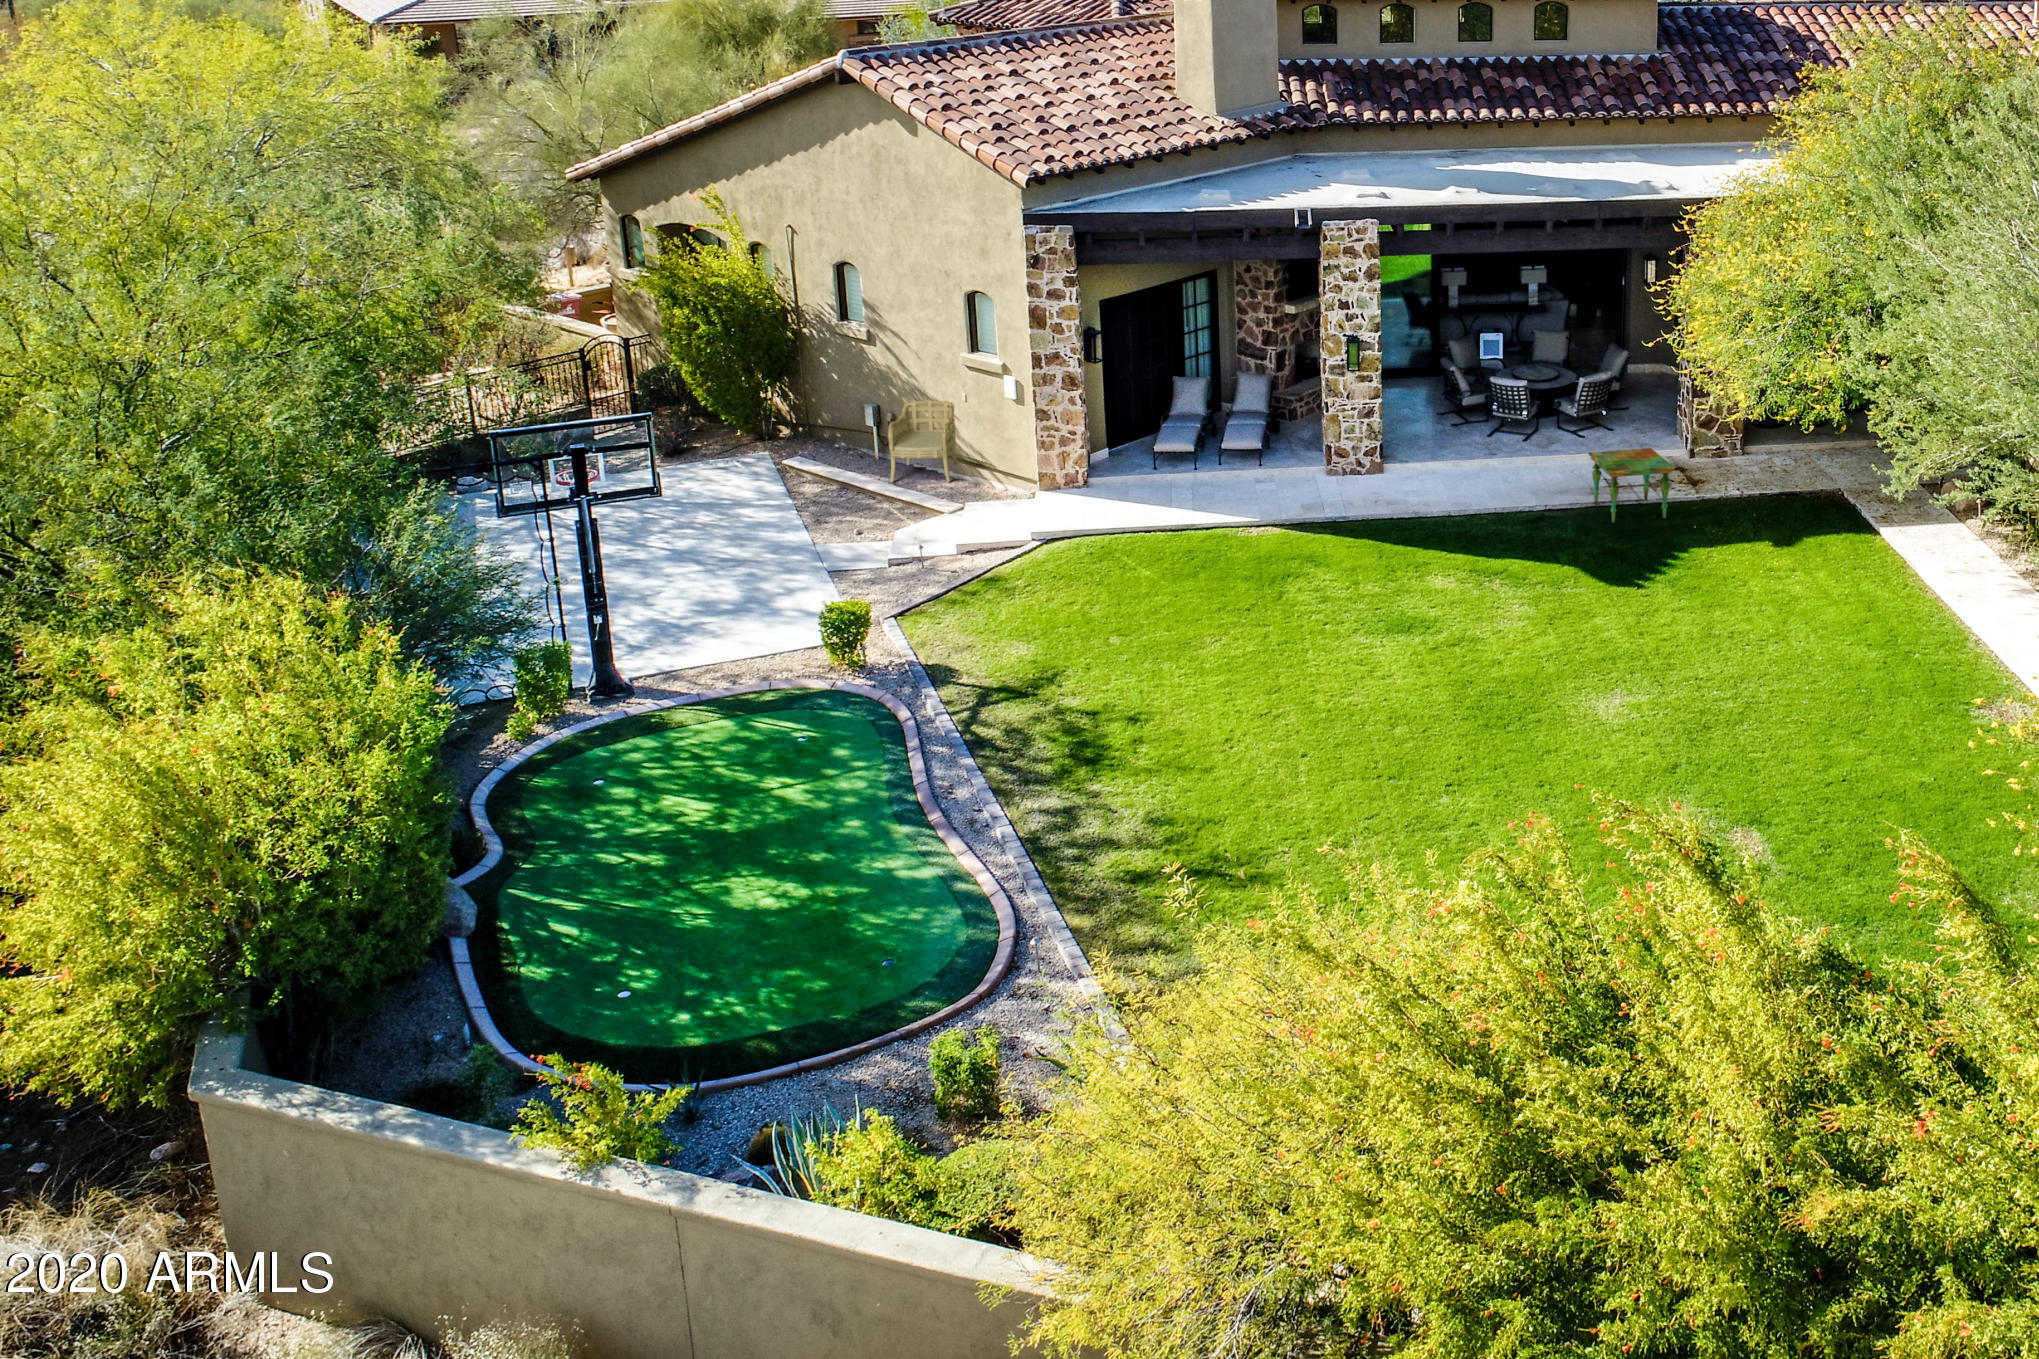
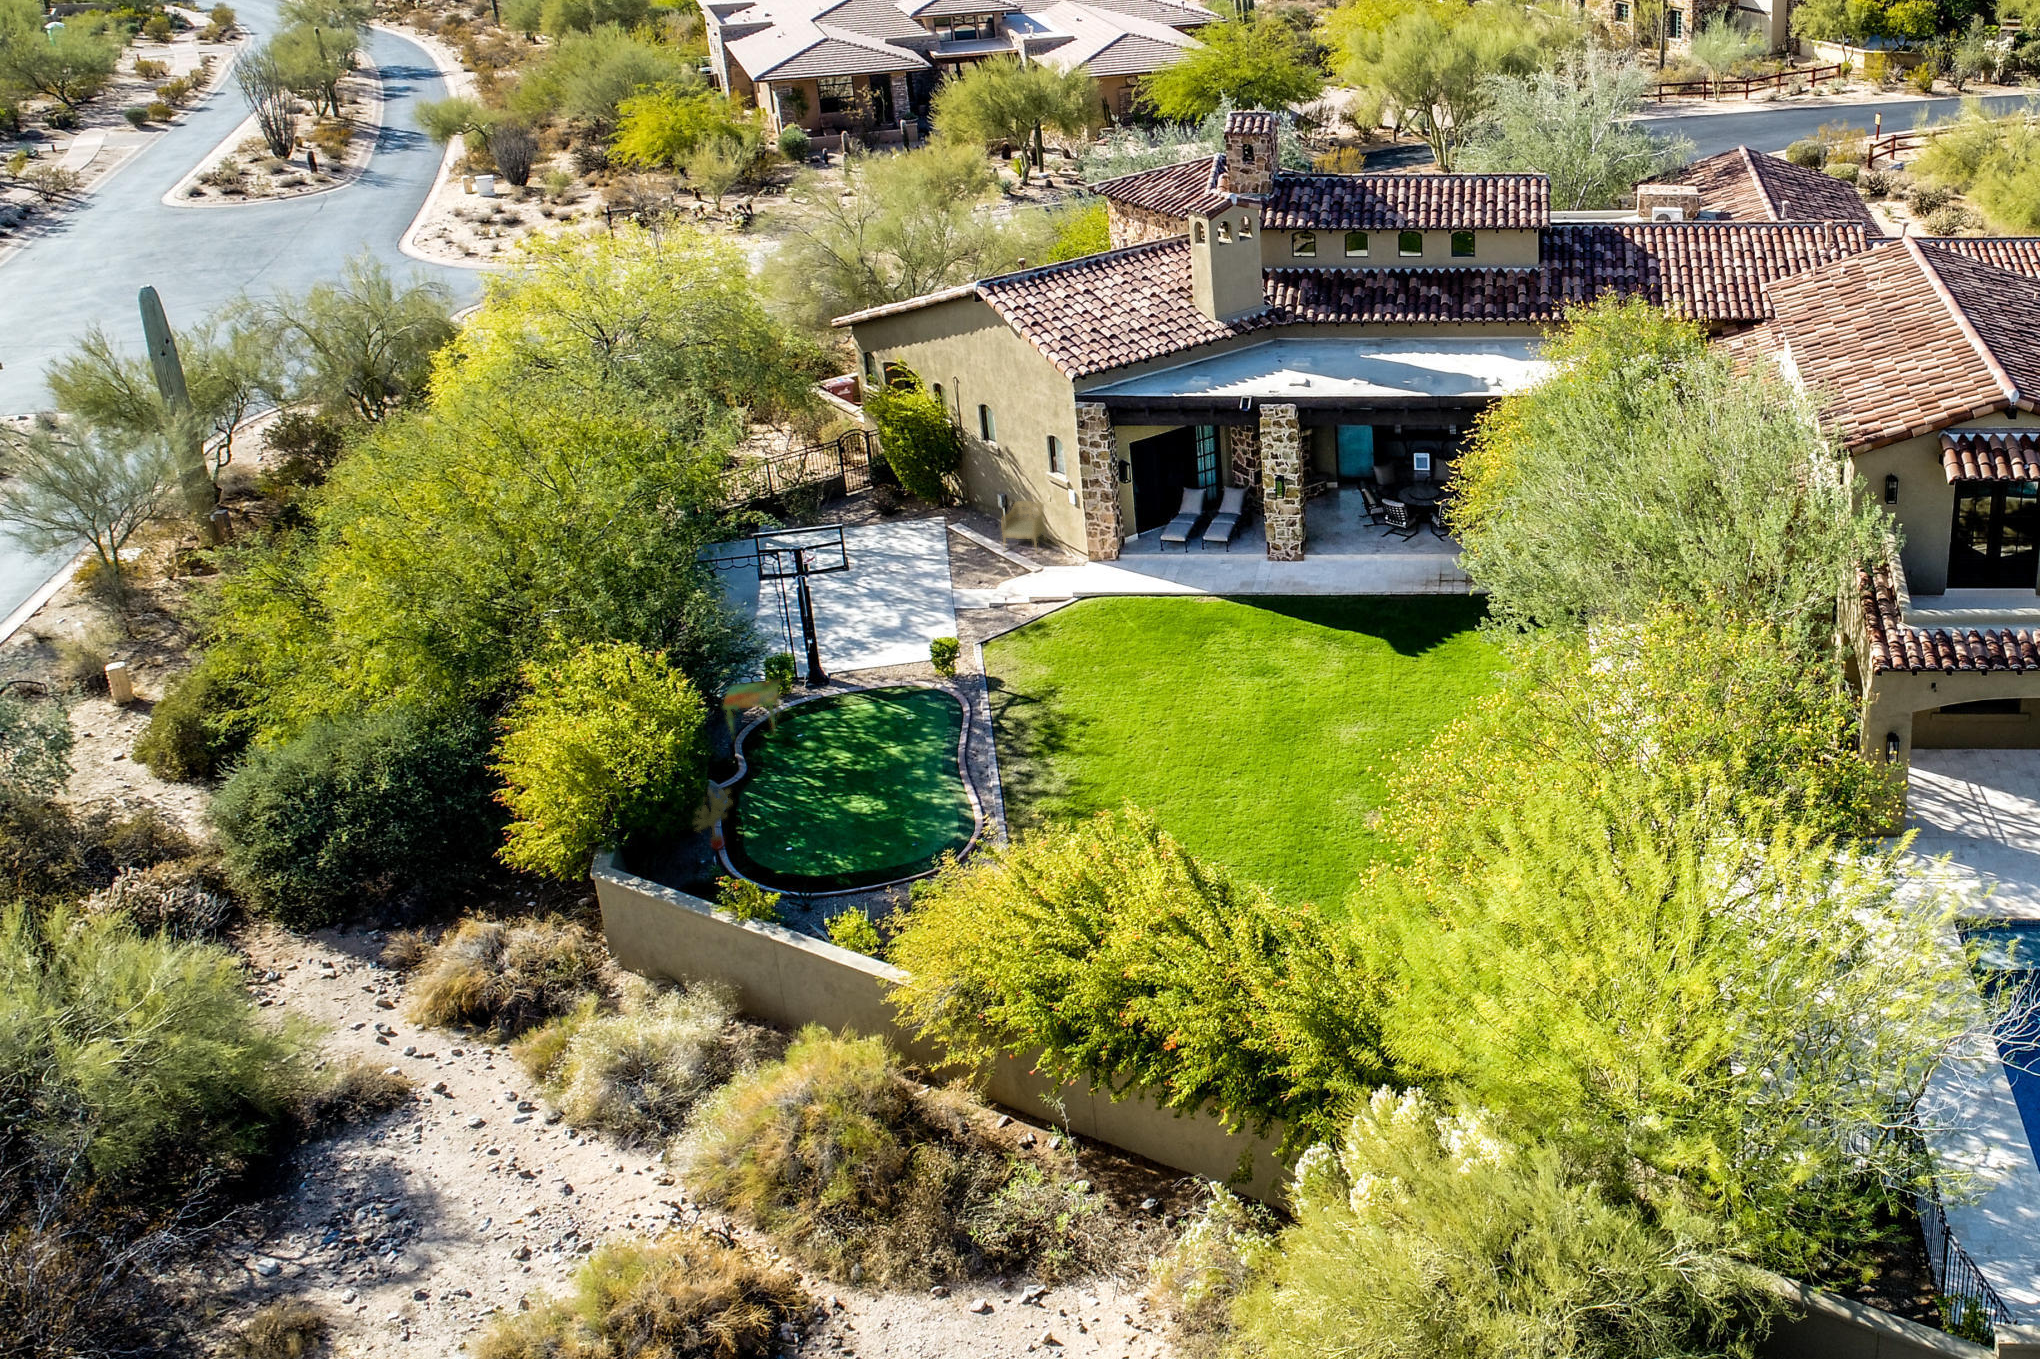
side table: present [1588,448,1675,522] -> present [723,681,779,733]
potted tree: none [410,874,498,1007] -> present [694,790,733,849]

